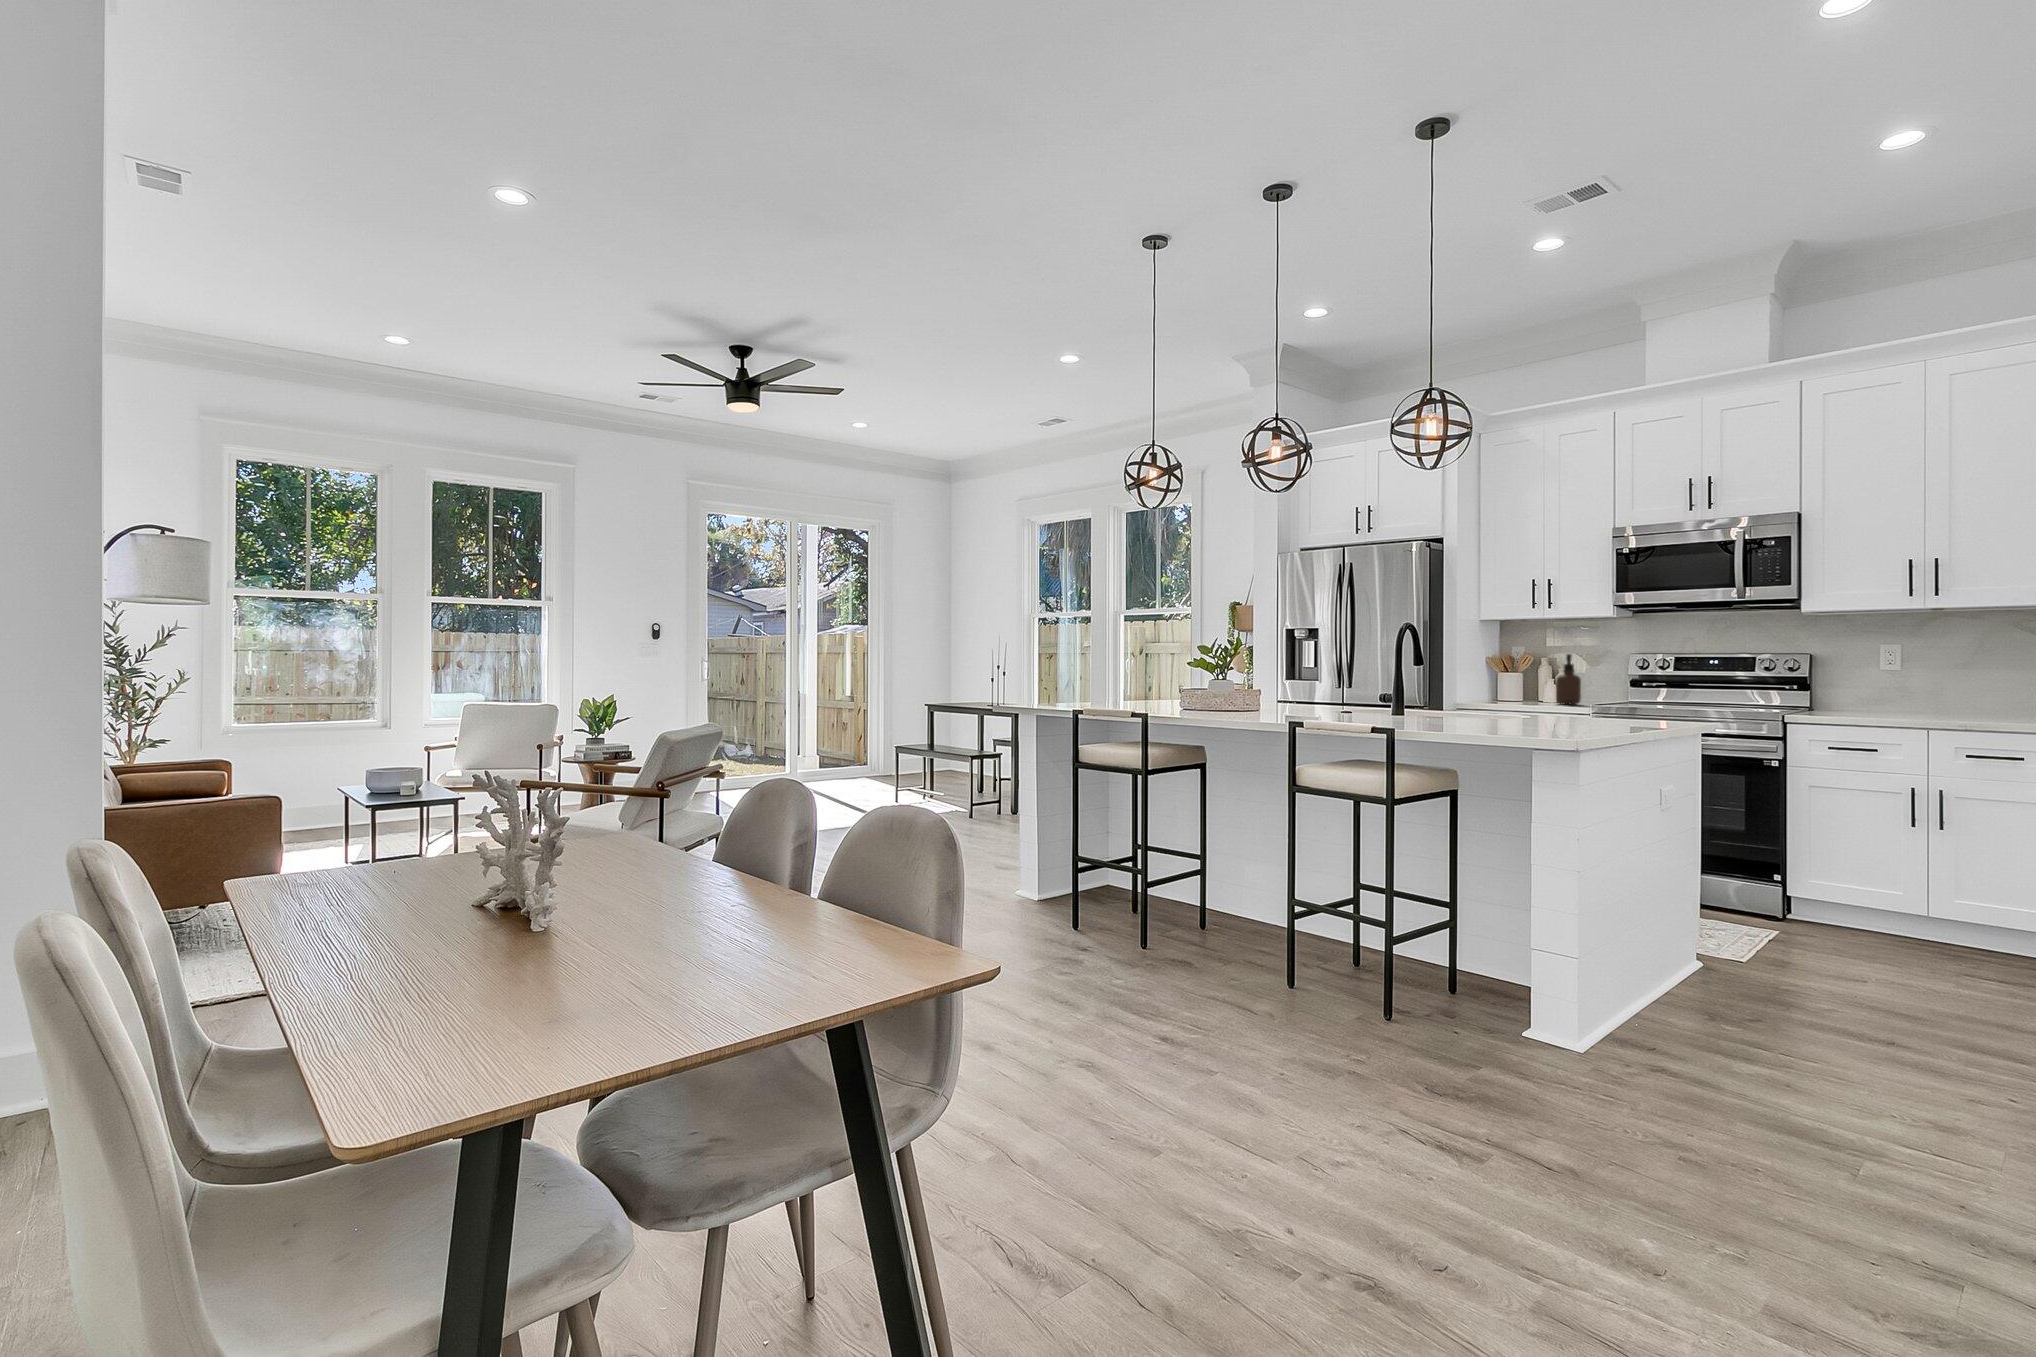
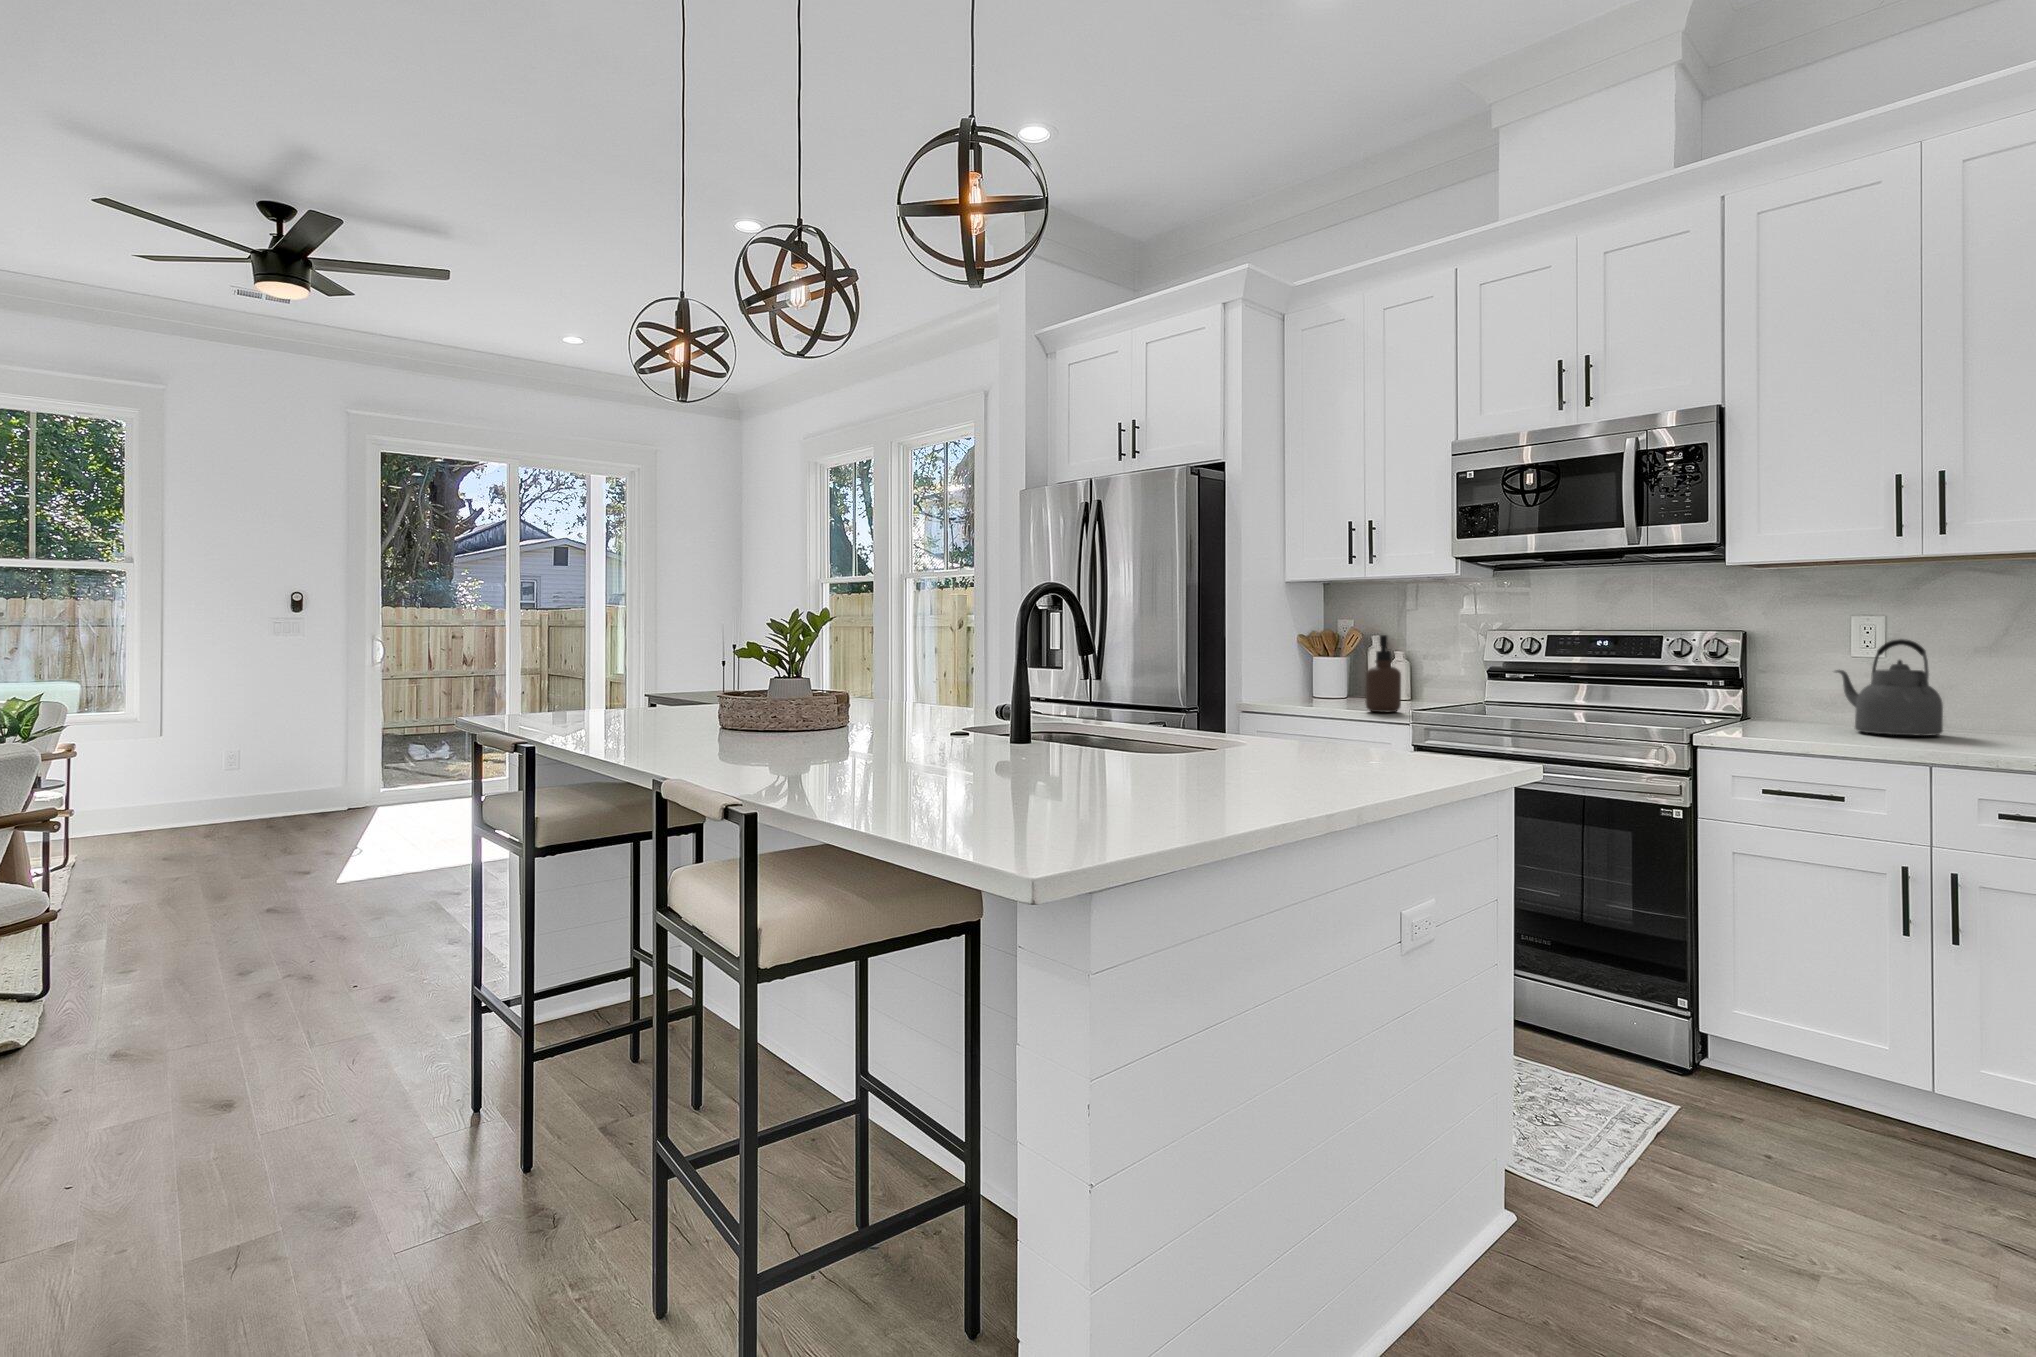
kettle: none [1869,659,1937,716] -> present [1835,639,1943,736]

